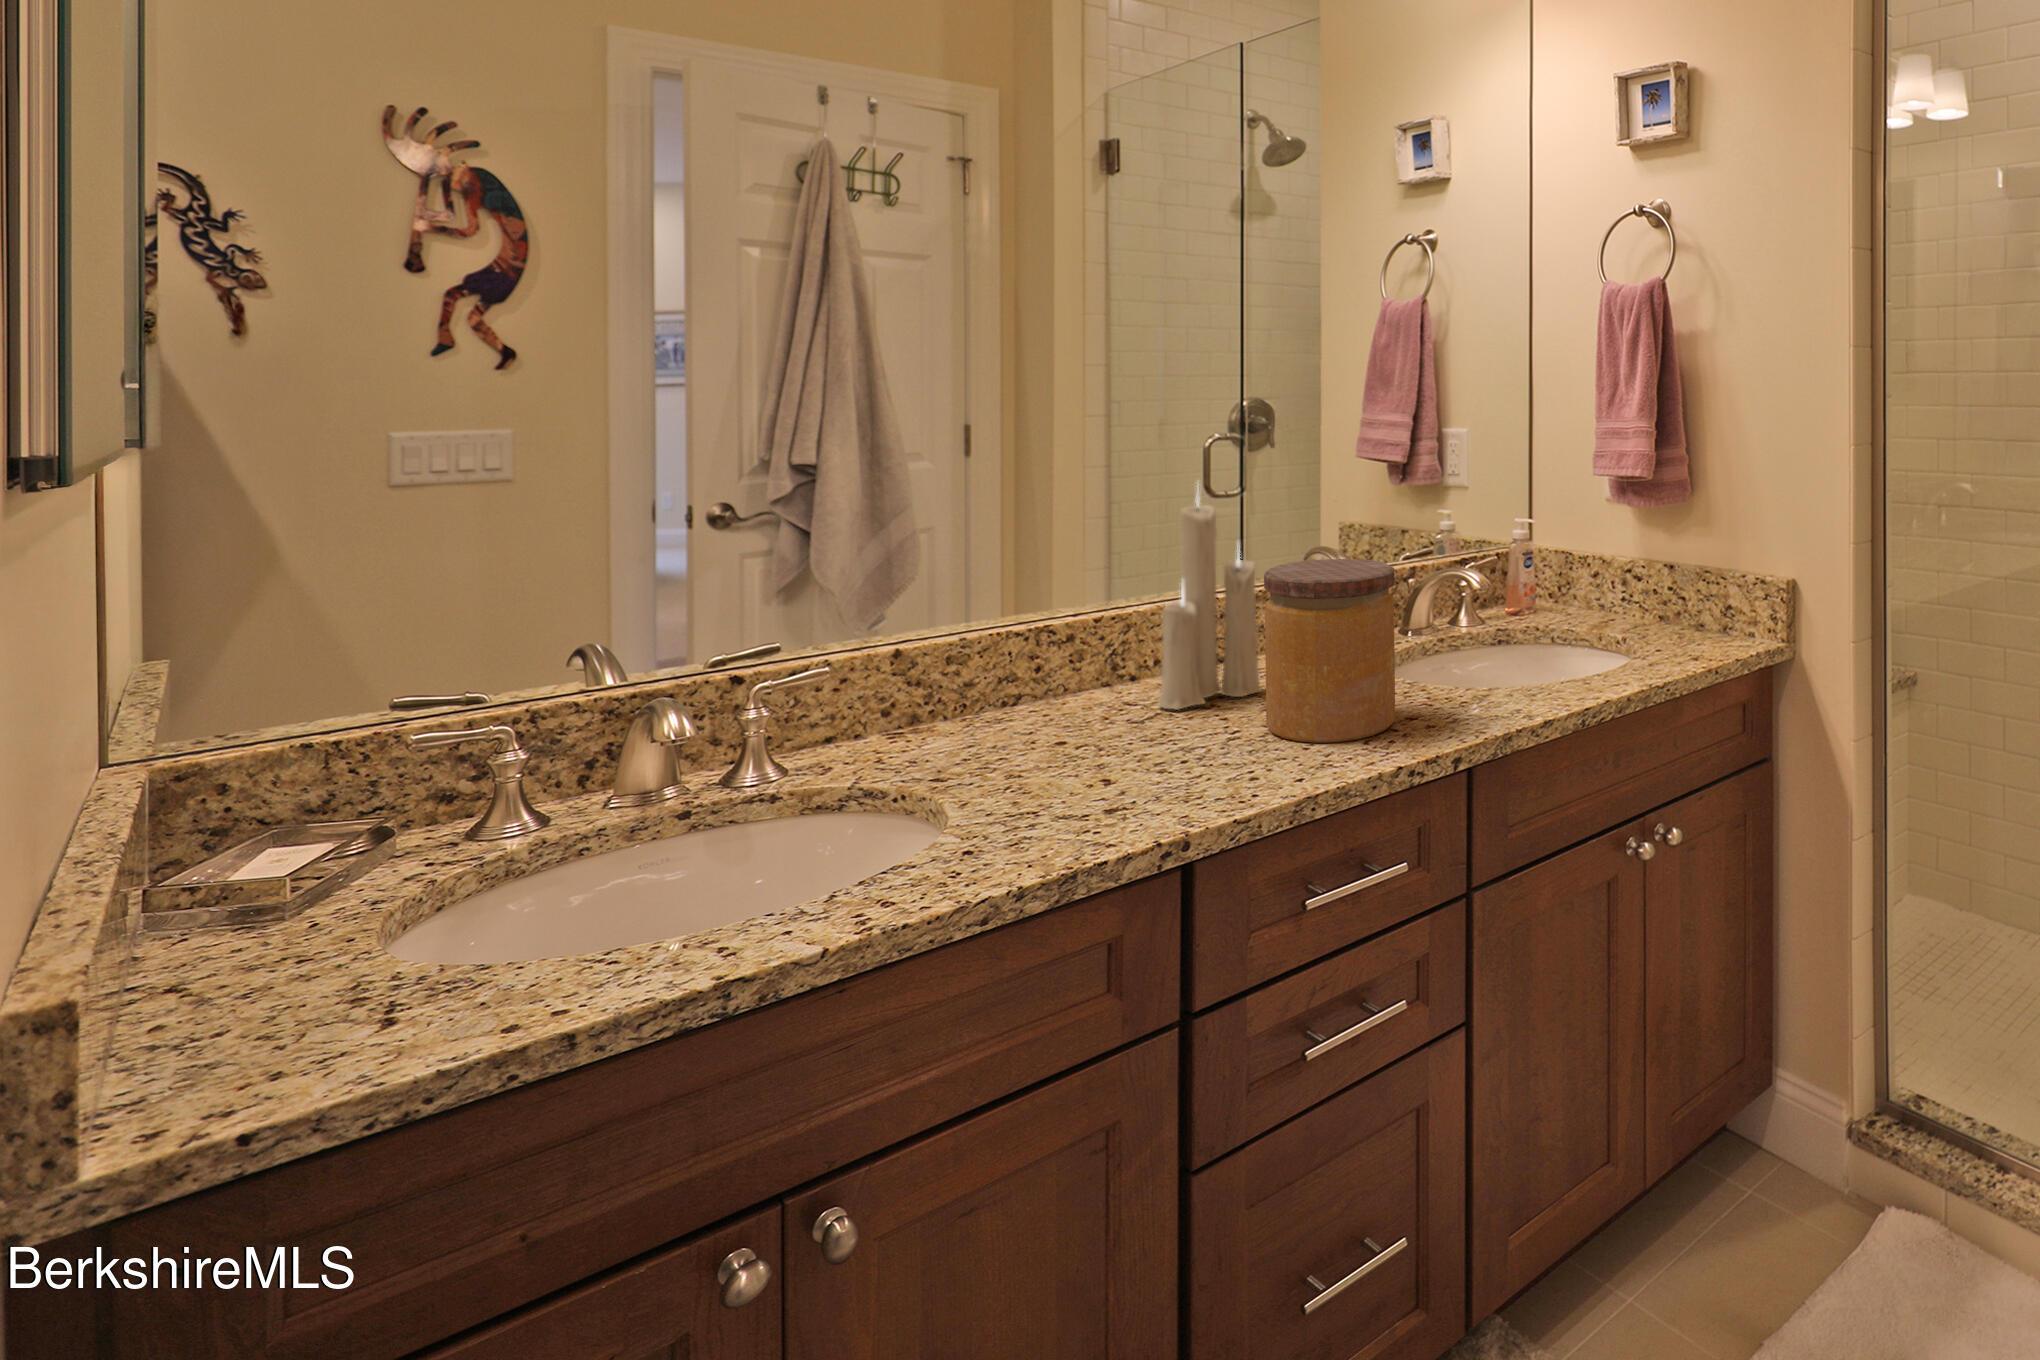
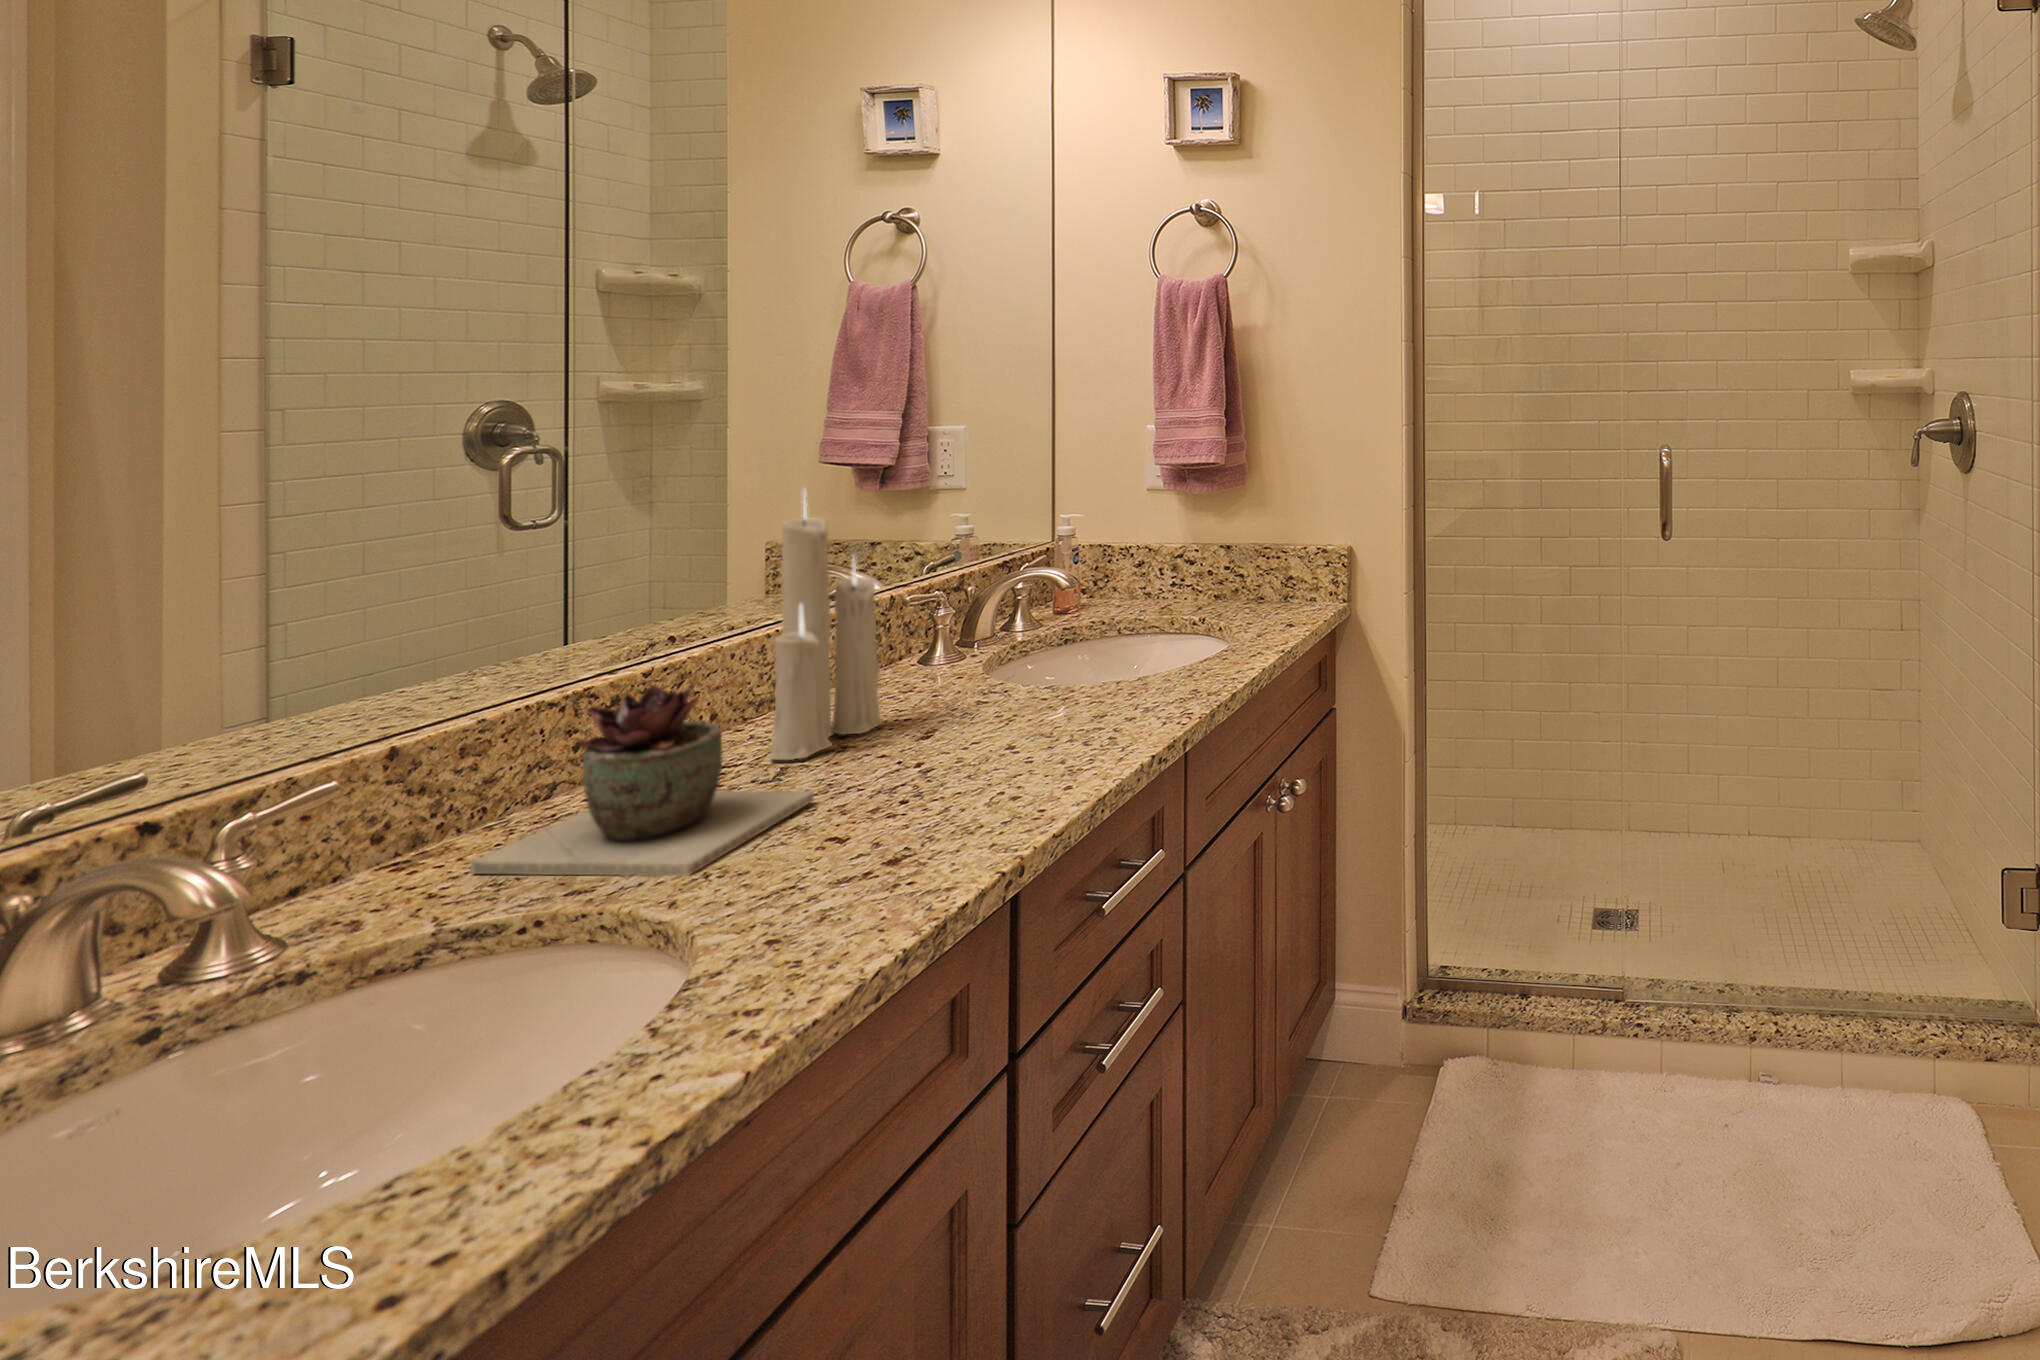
jar: present [1264,559,1395,743] -> none [940,559,1091,758]
succulent plant: none [916,631,1137,787] -> present [470,685,814,876]

